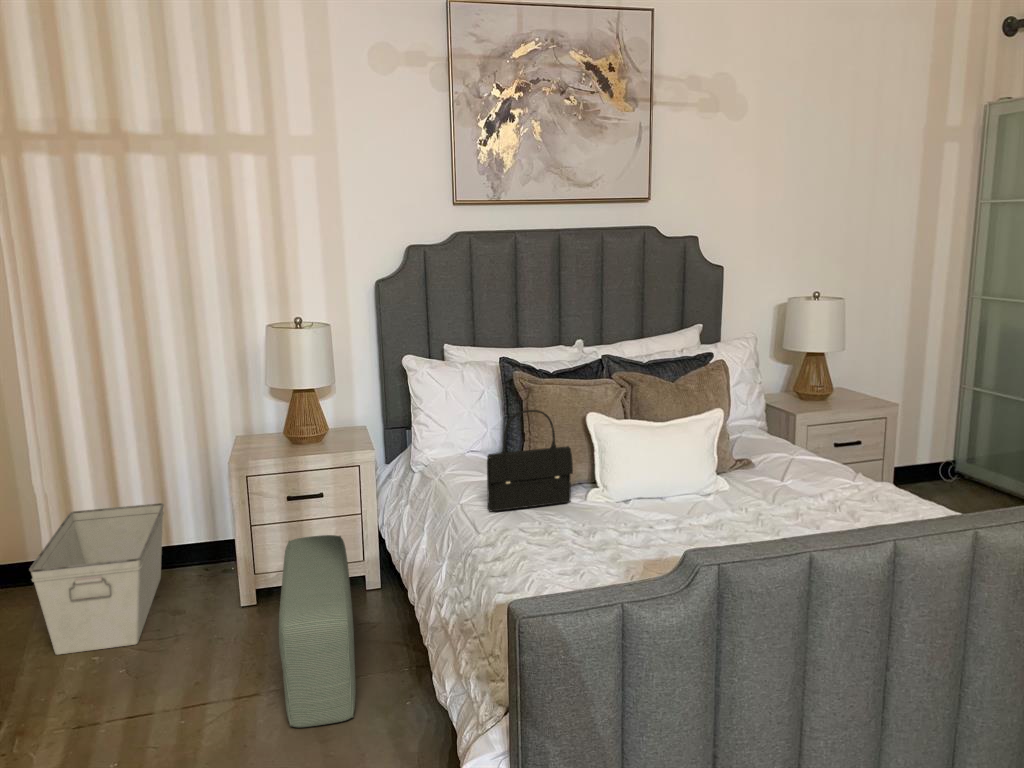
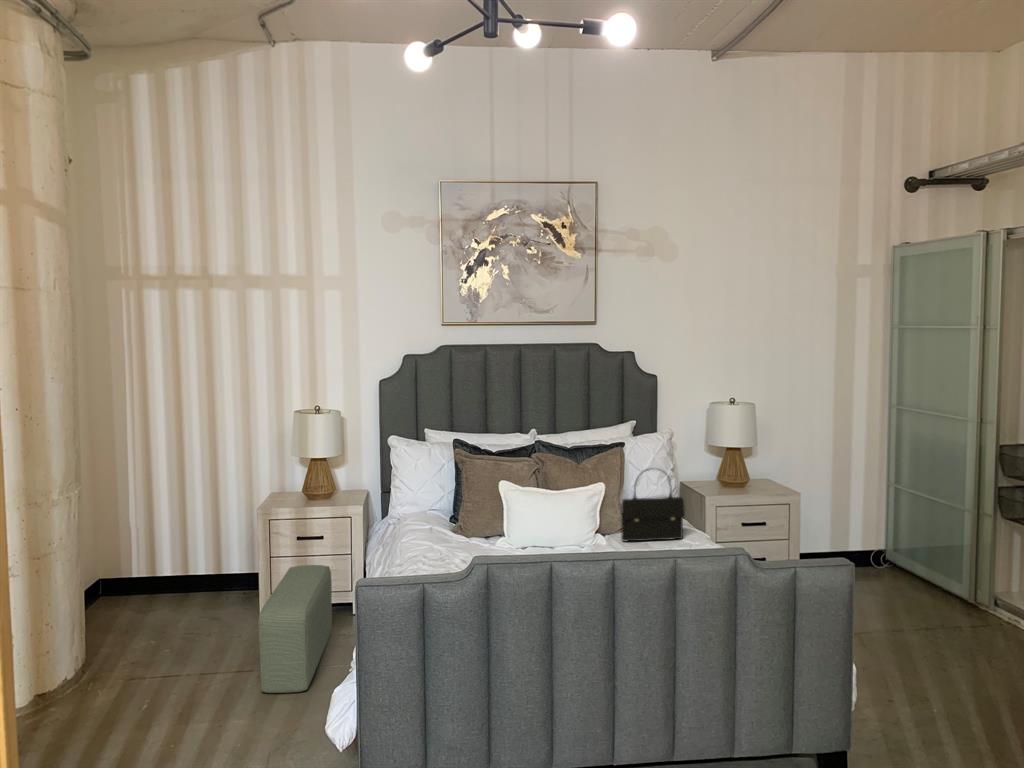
handbag: present [487,410,573,511] -> present [621,468,685,541]
storage bin: present [29,503,164,655] -> none [111,540,218,639]

